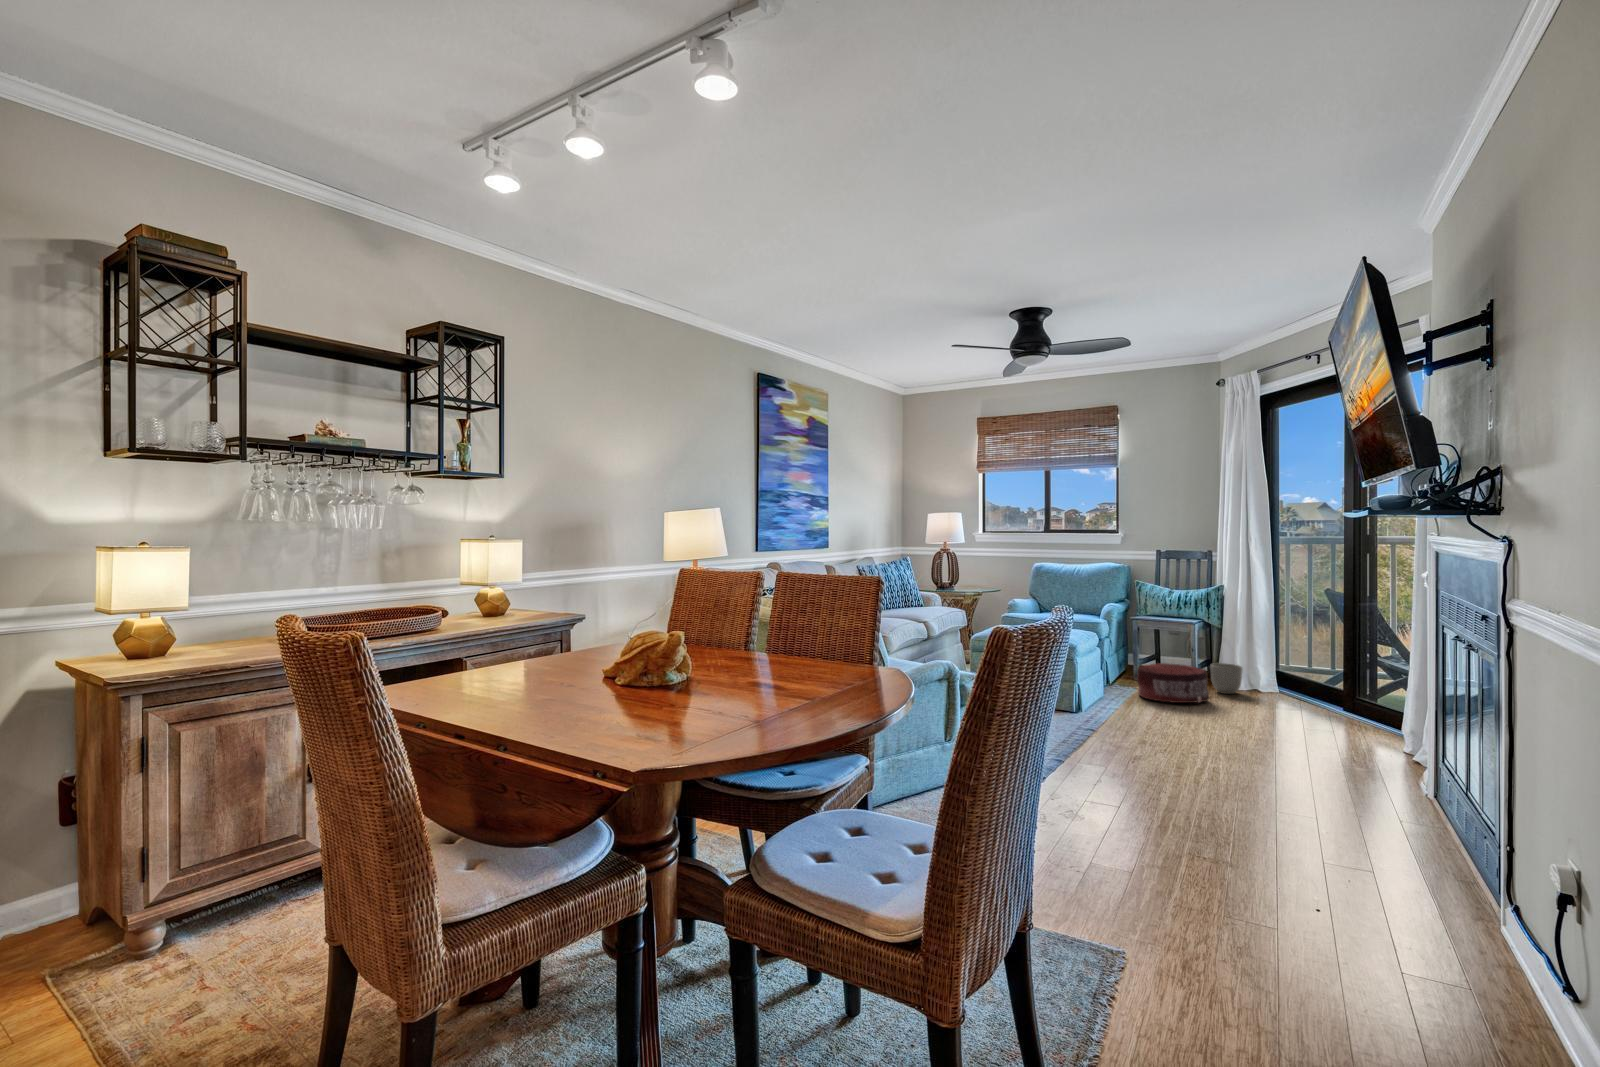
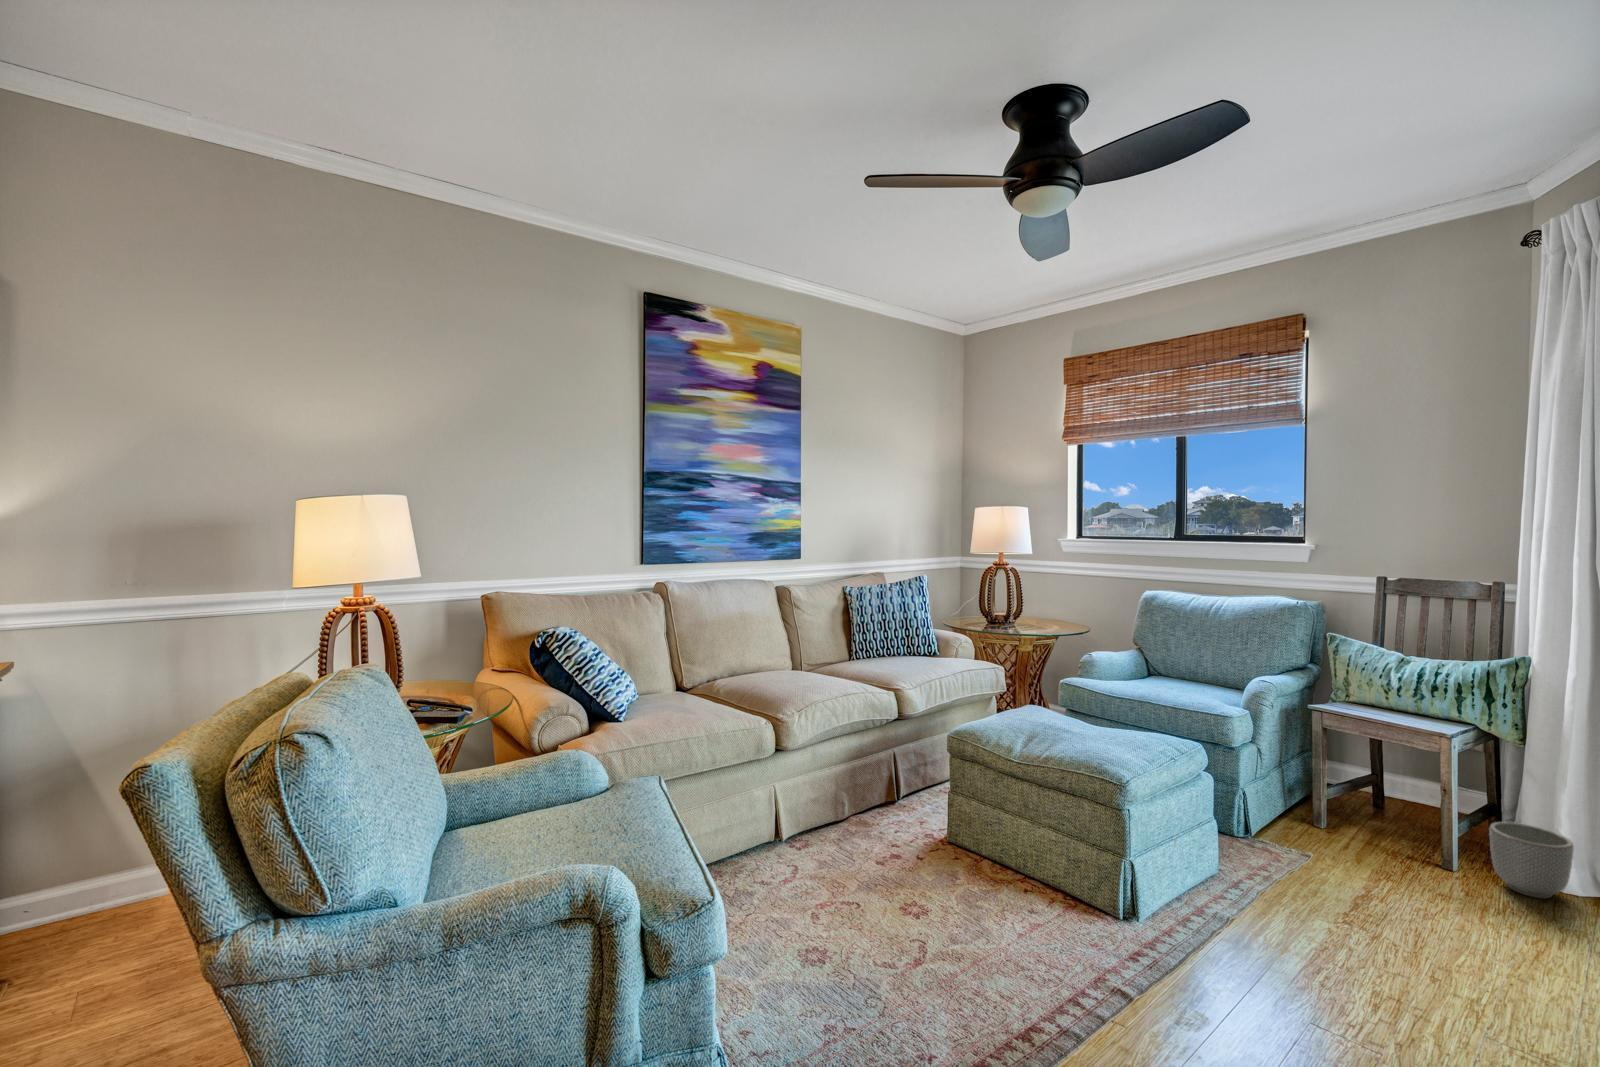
pouf: present [1137,663,1209,703] -> none [1305,811,1484,928]

